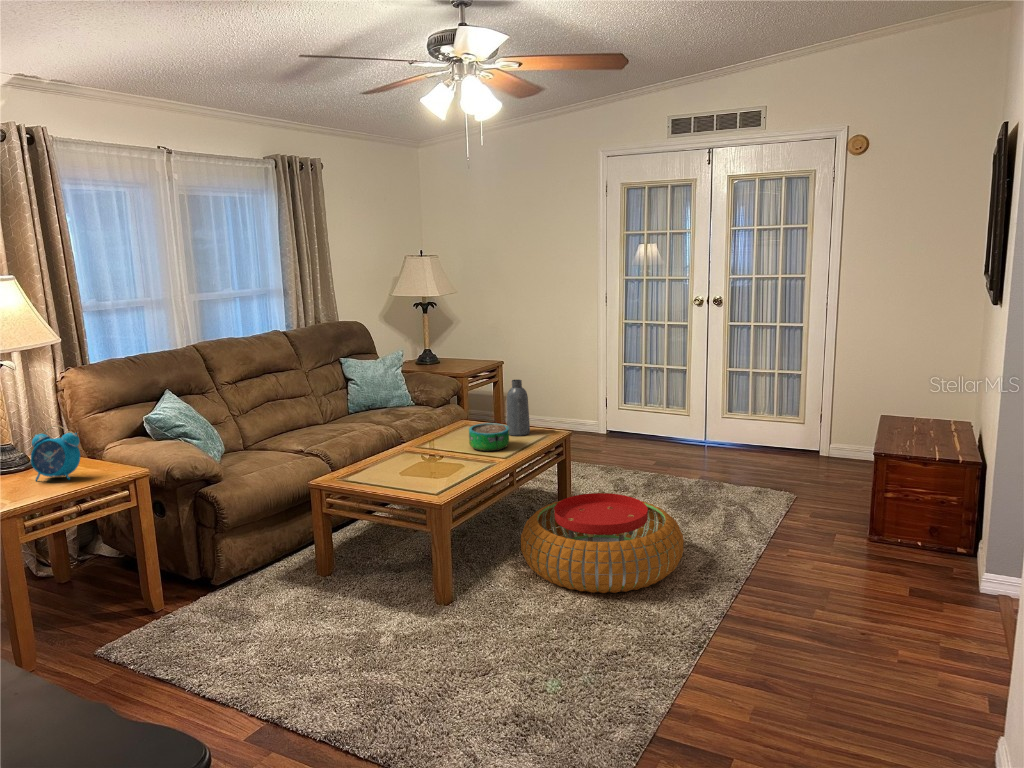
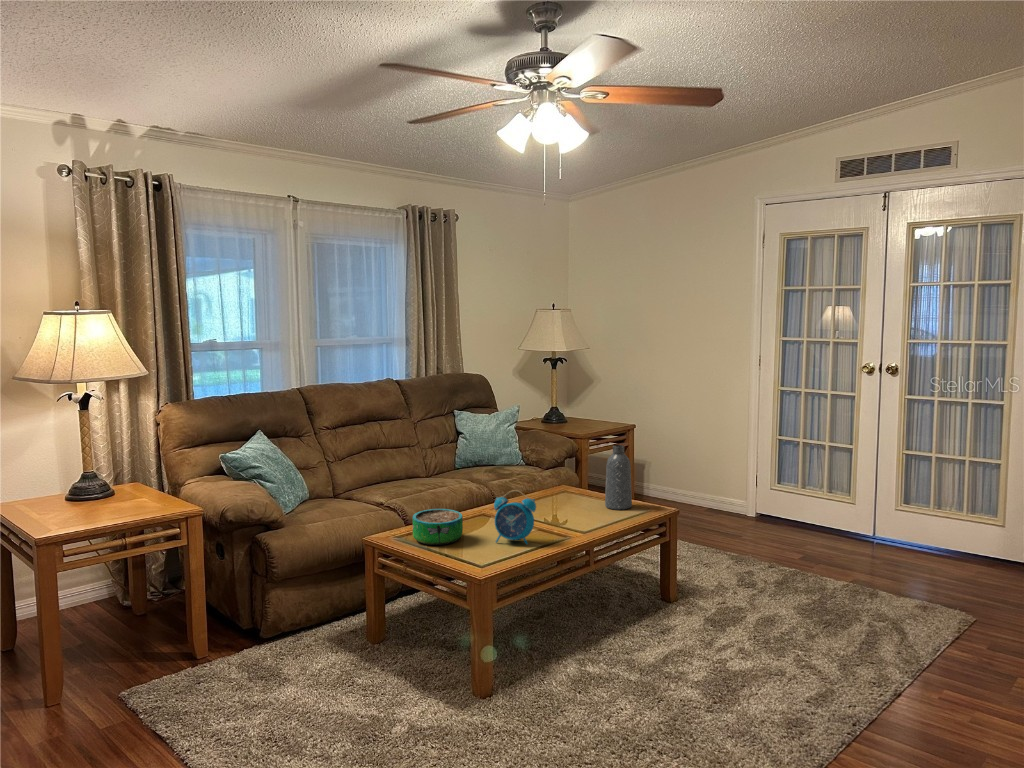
decorative bowl: present [469,423,509,451] -> present [413,509,463,545]
alarm clock: present [31,425,80,481] -> present [494,490,536,544]
pouf: present [521,493,684,593] -> none [588,586,790,714]

